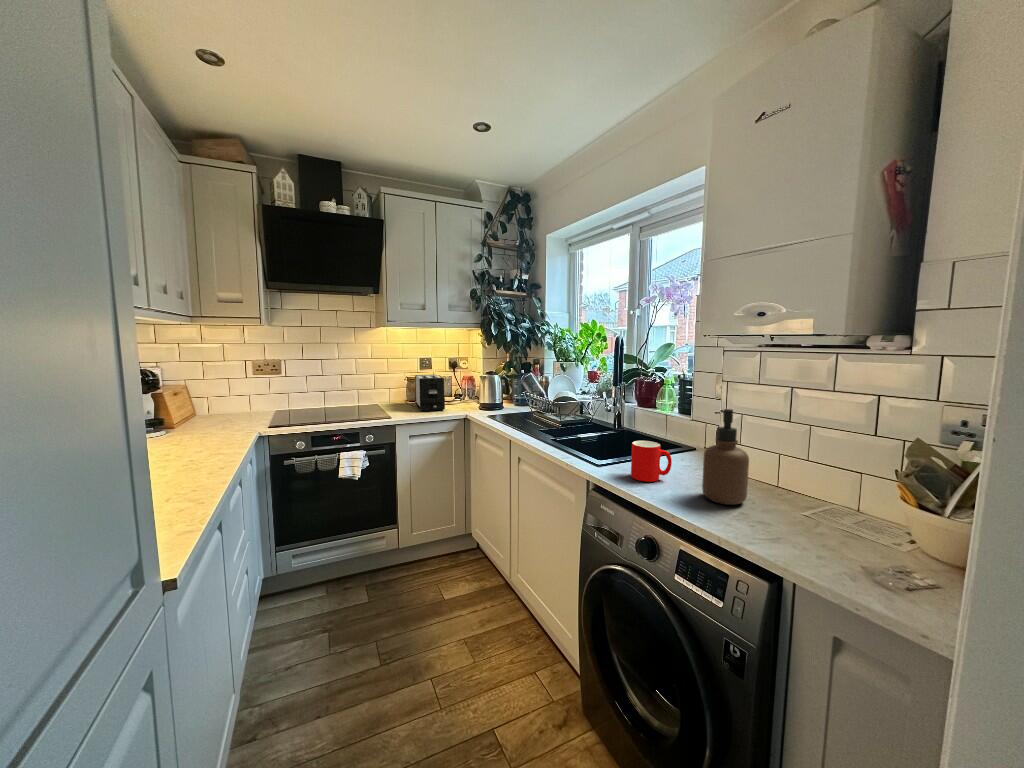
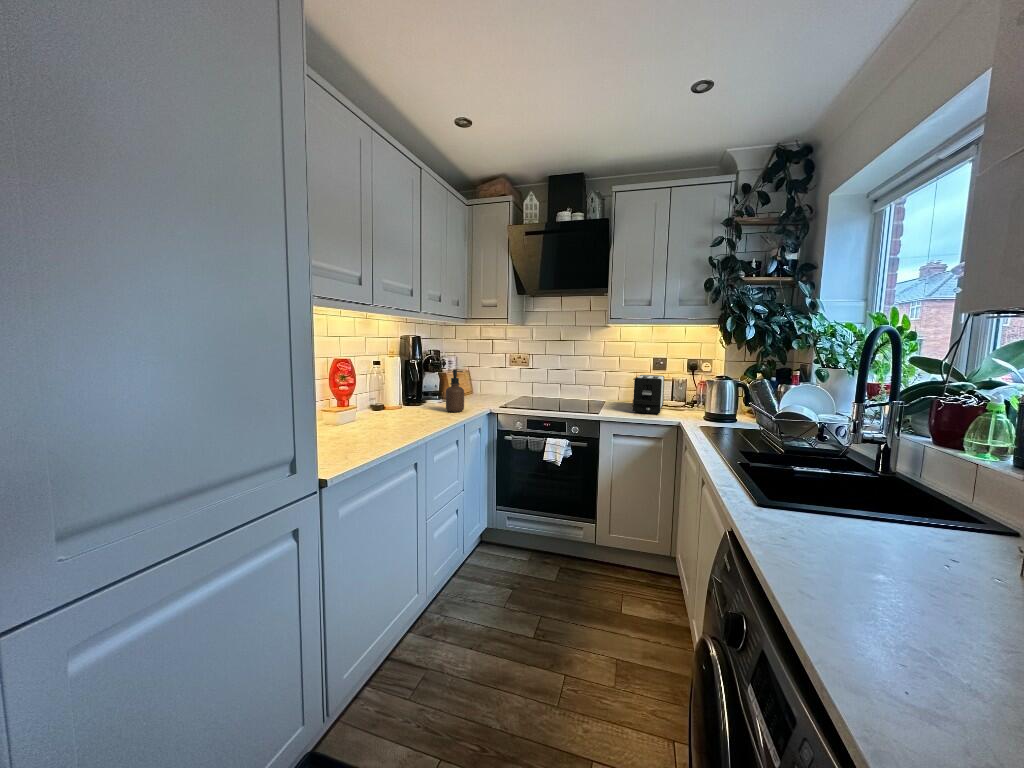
soap dispenser: present [702,409,749,505] -> present [446,370,464,412]
cup: present [631,441,672,482] -> none [788,481,860,547]

